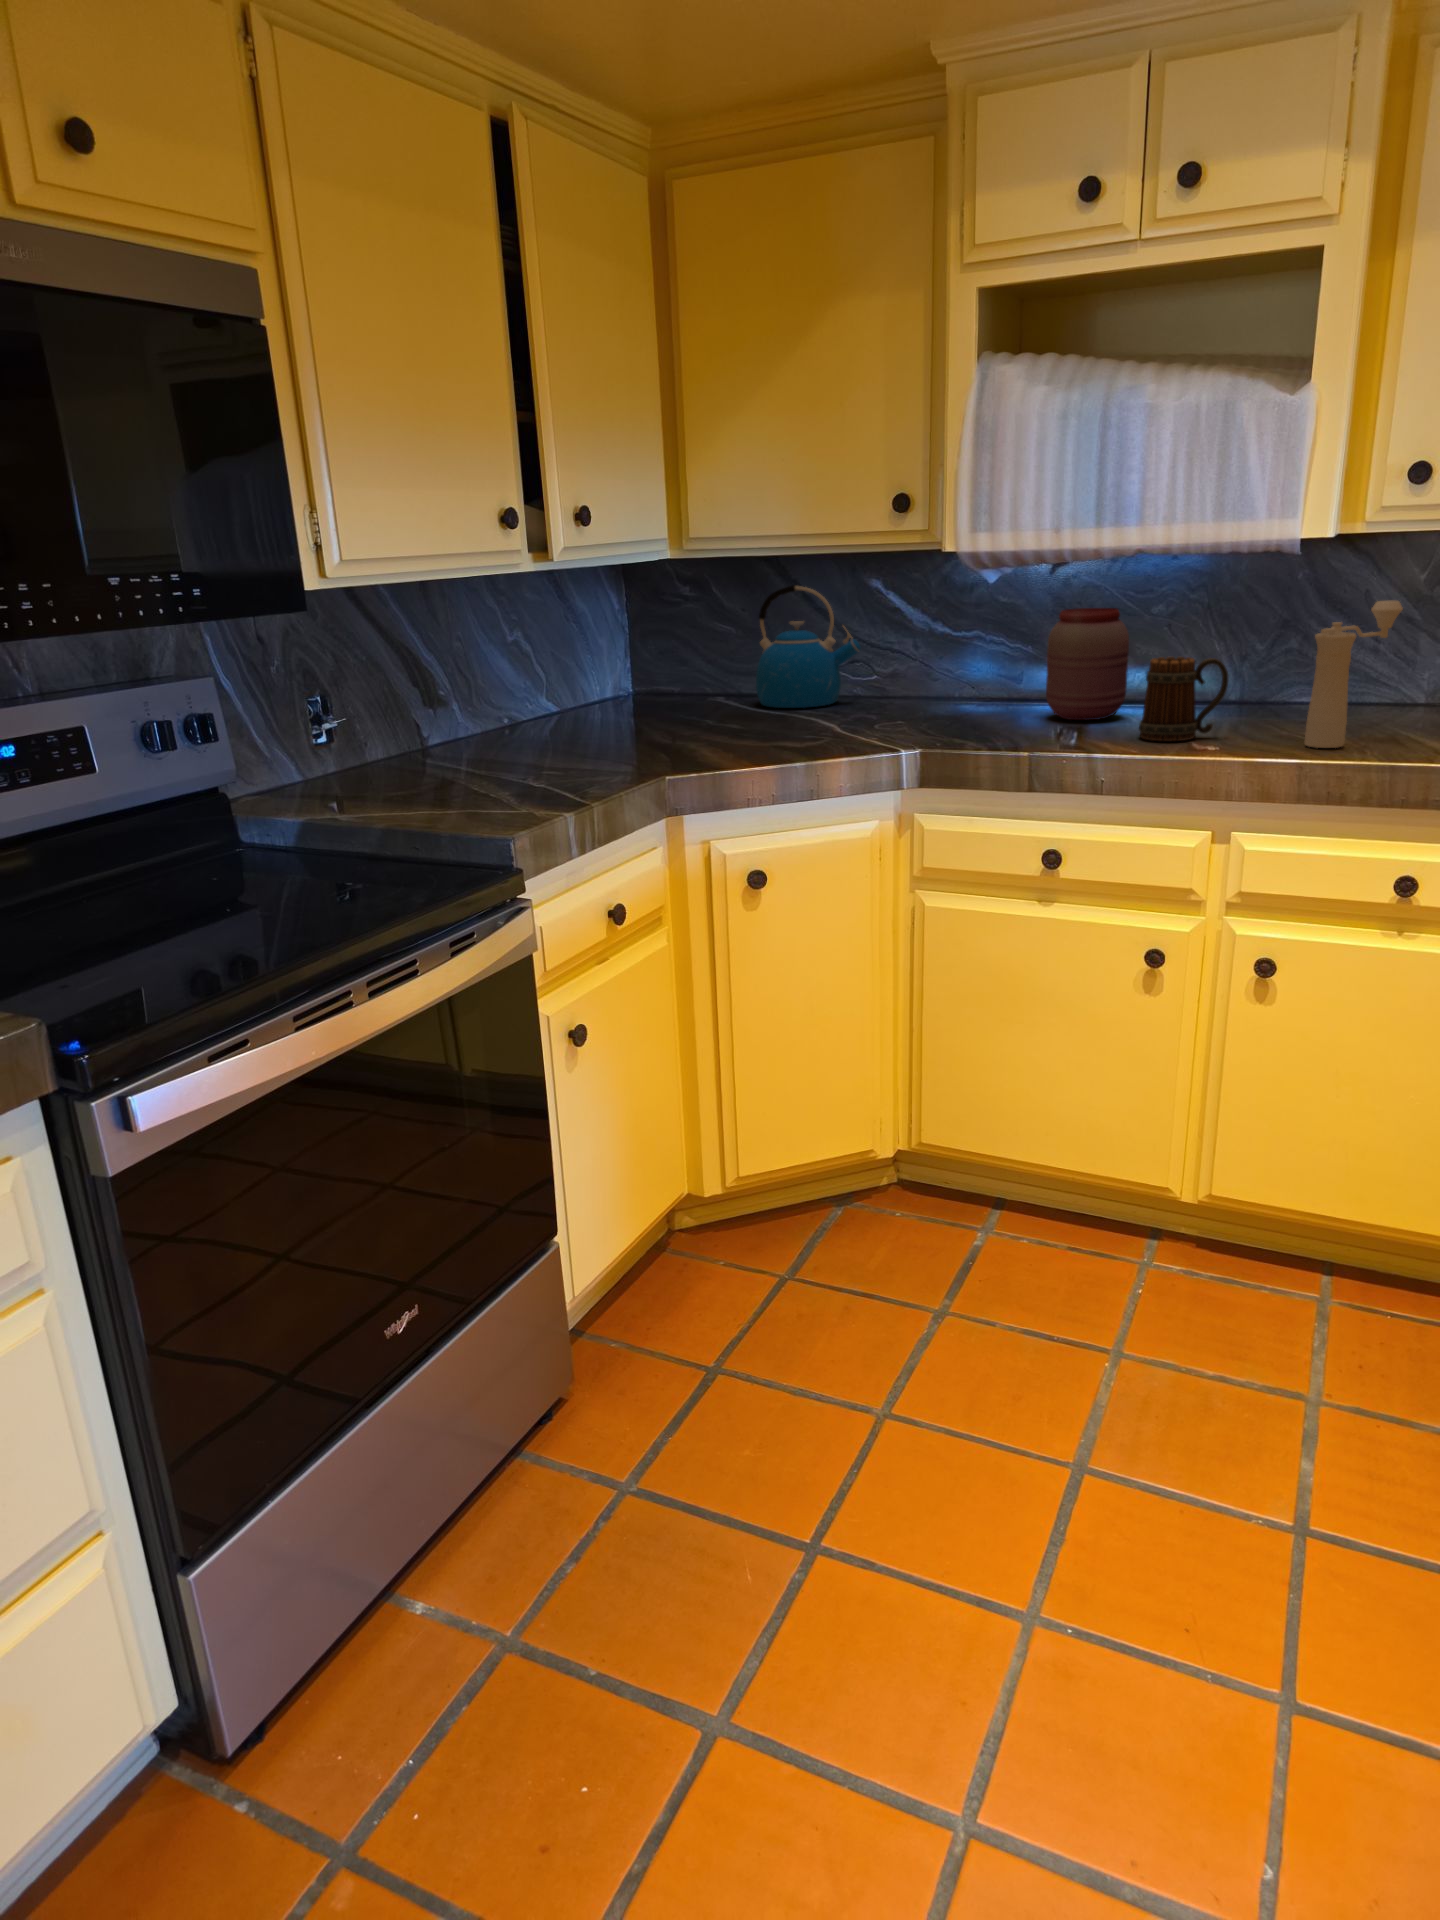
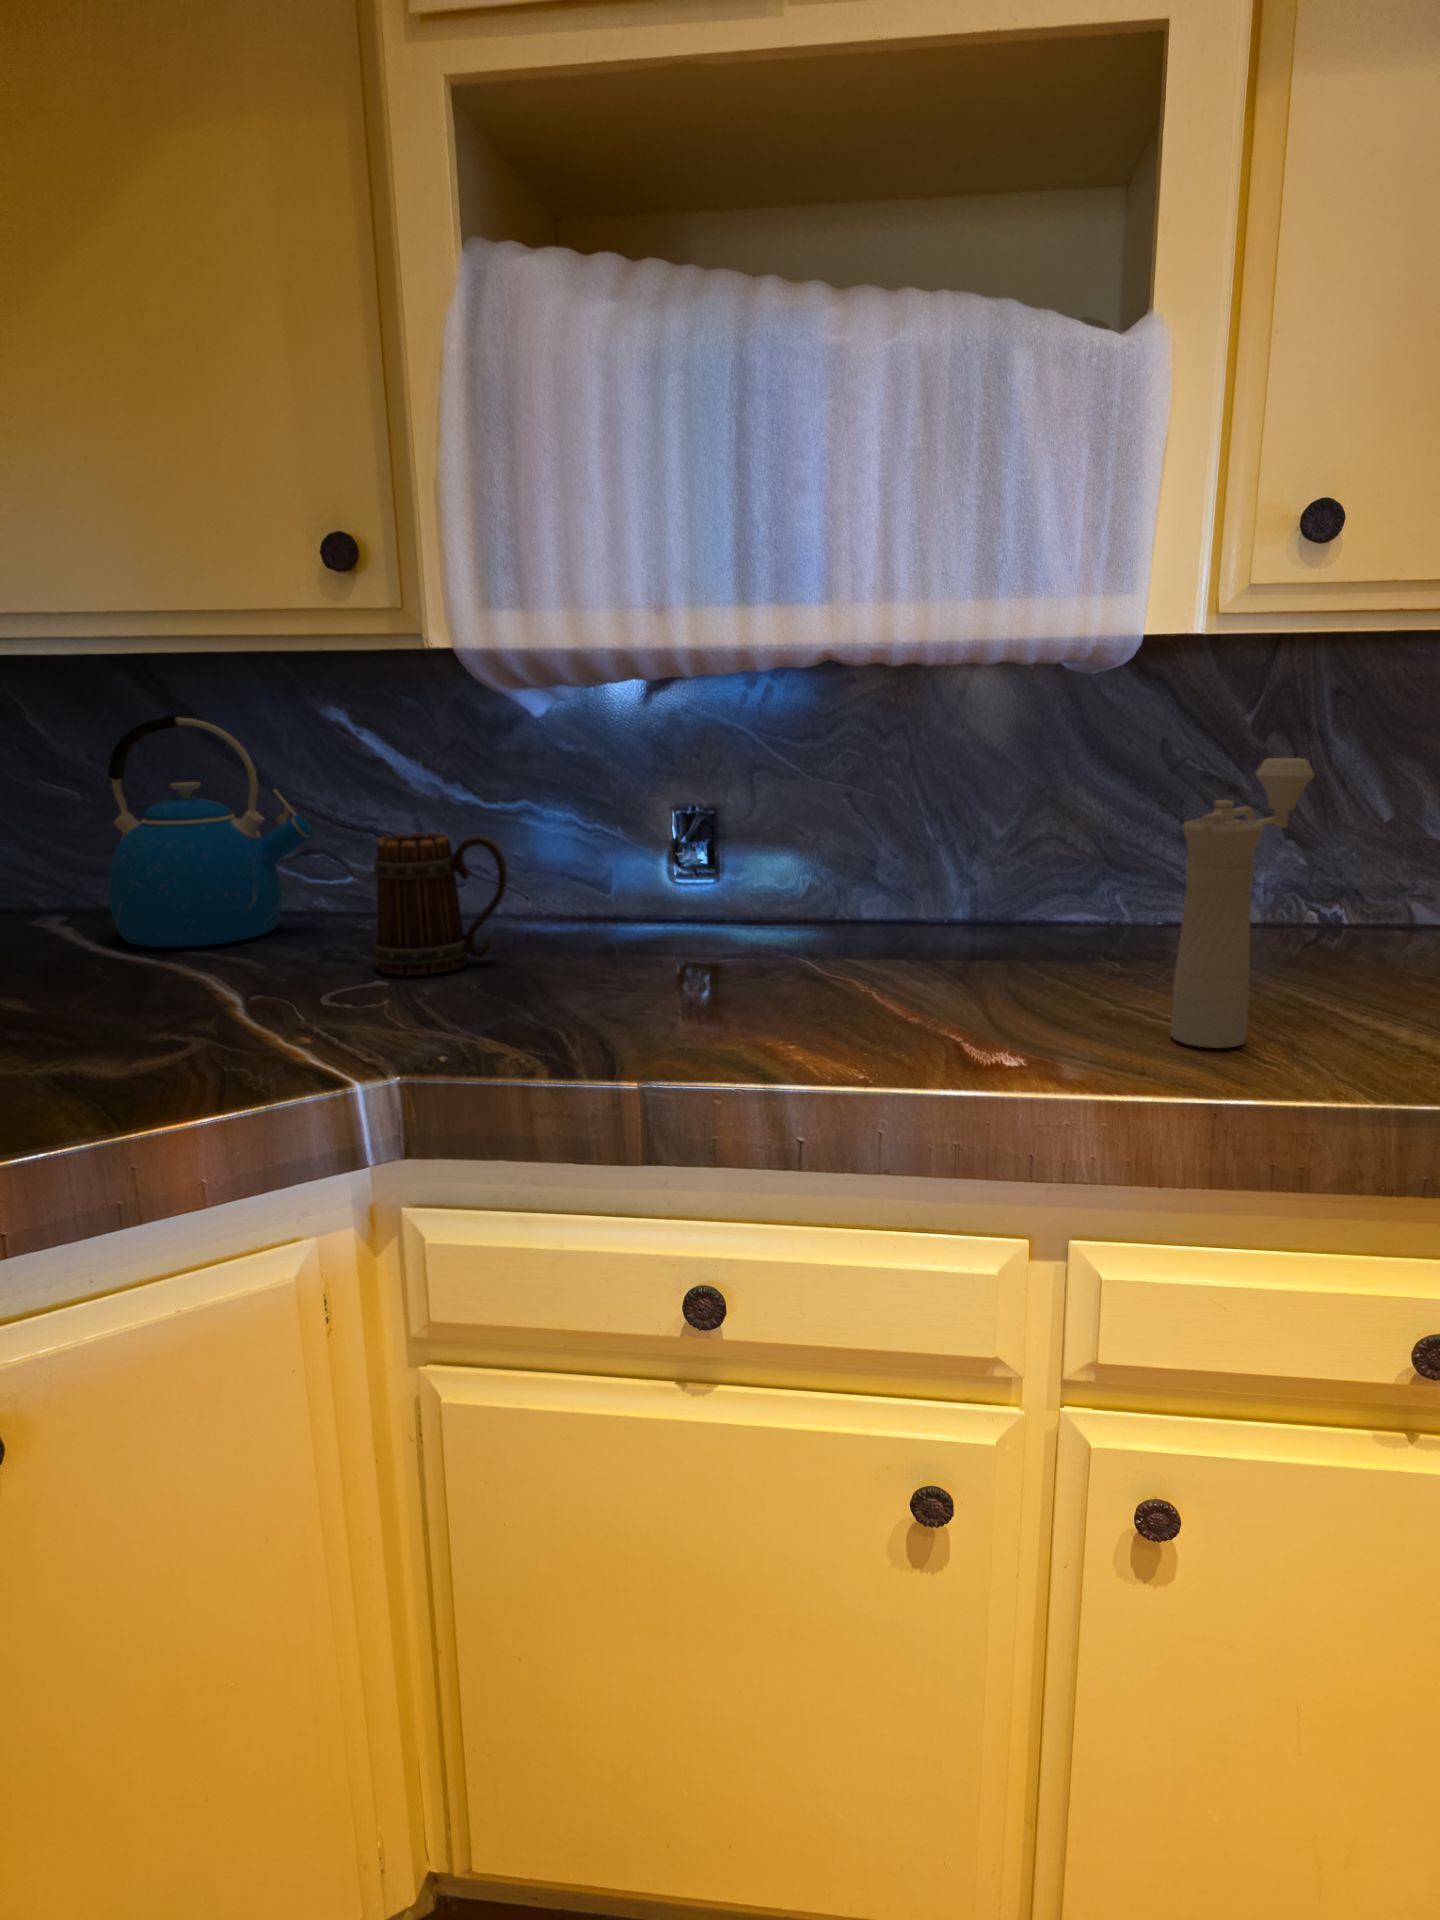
jar: present [1046,608,1129,720] -> none [654,763,801,972]
mug: present [1139,657,1228,741] -> present [374,833,507,975]

